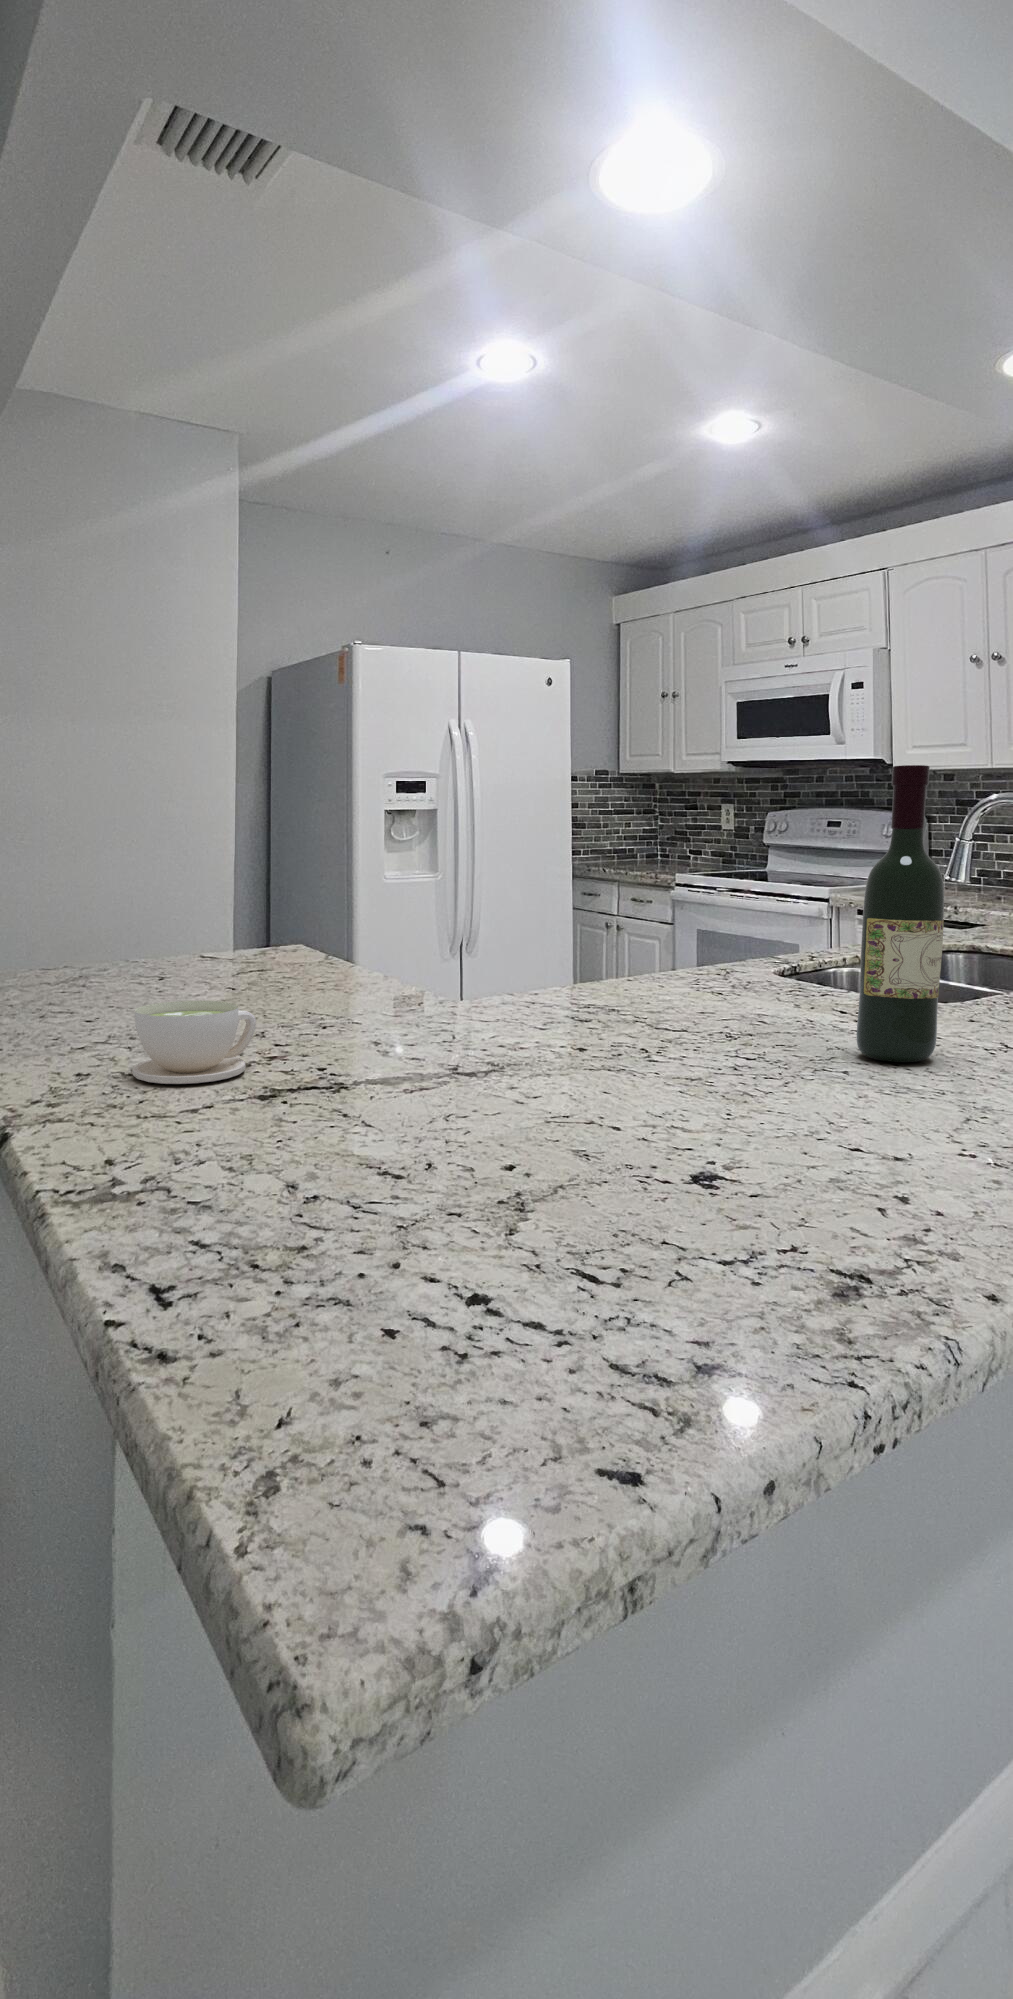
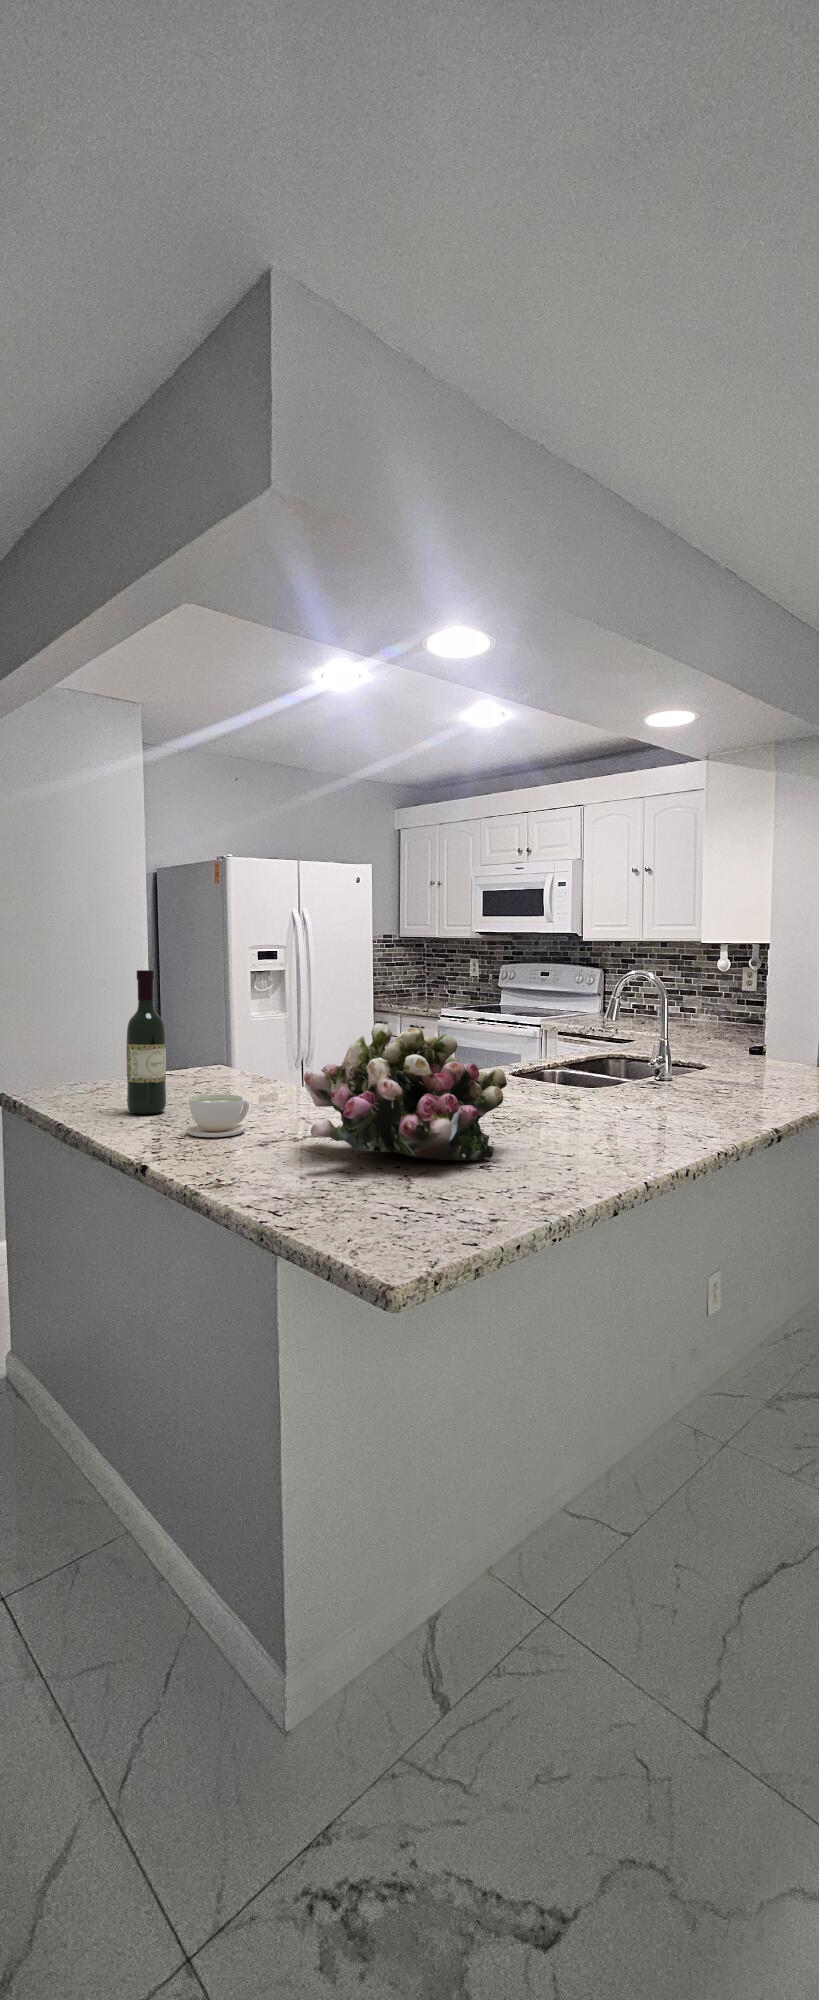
wine bottle: present [857,765,944,1062] -> present [126,970,166,1114]
flower arrangement: none [305,858,762,1161] -> present [304,1023,507,1160]

